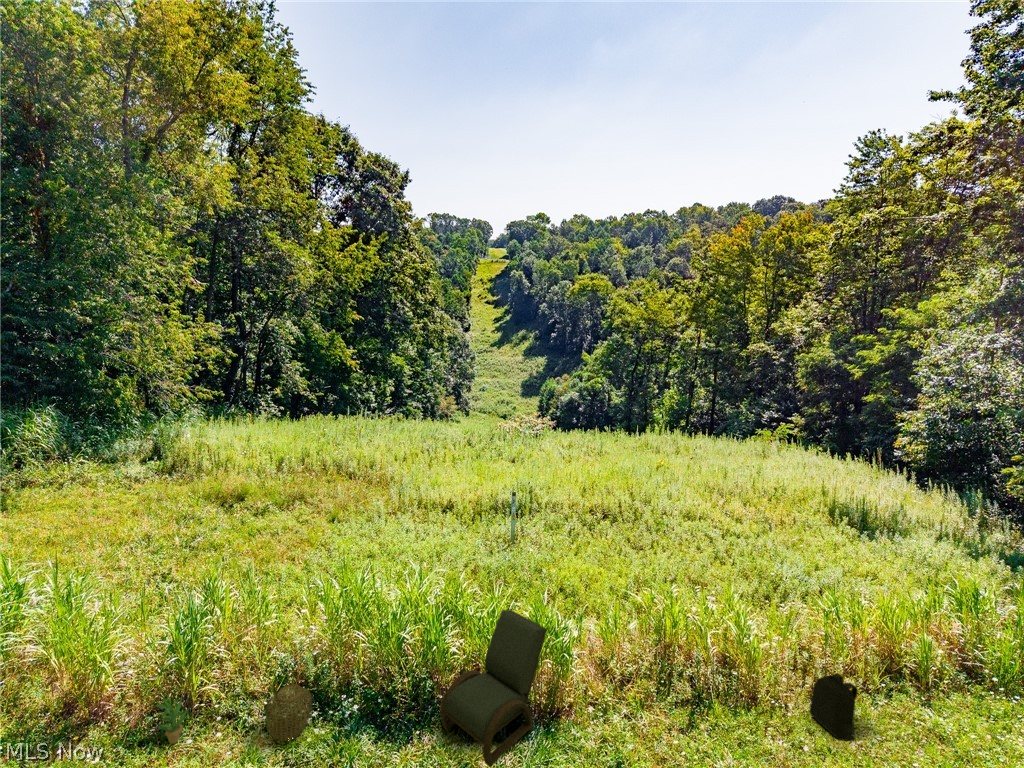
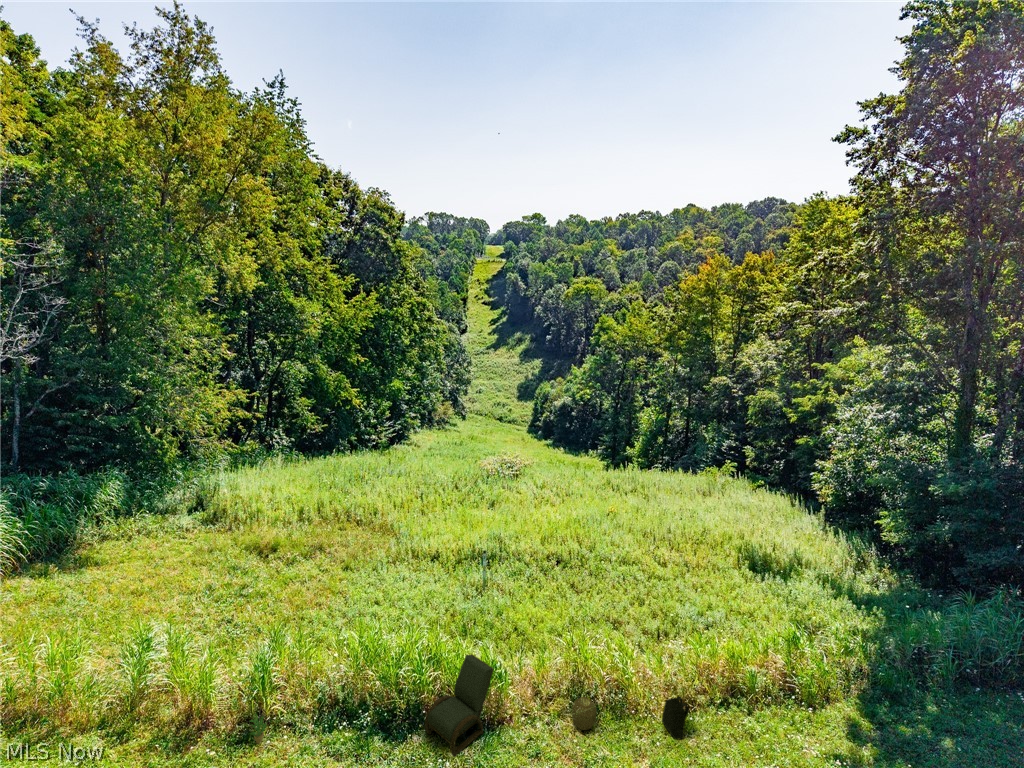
woven basket: present [266,684,312,741] -> present [572,697,596,730]

